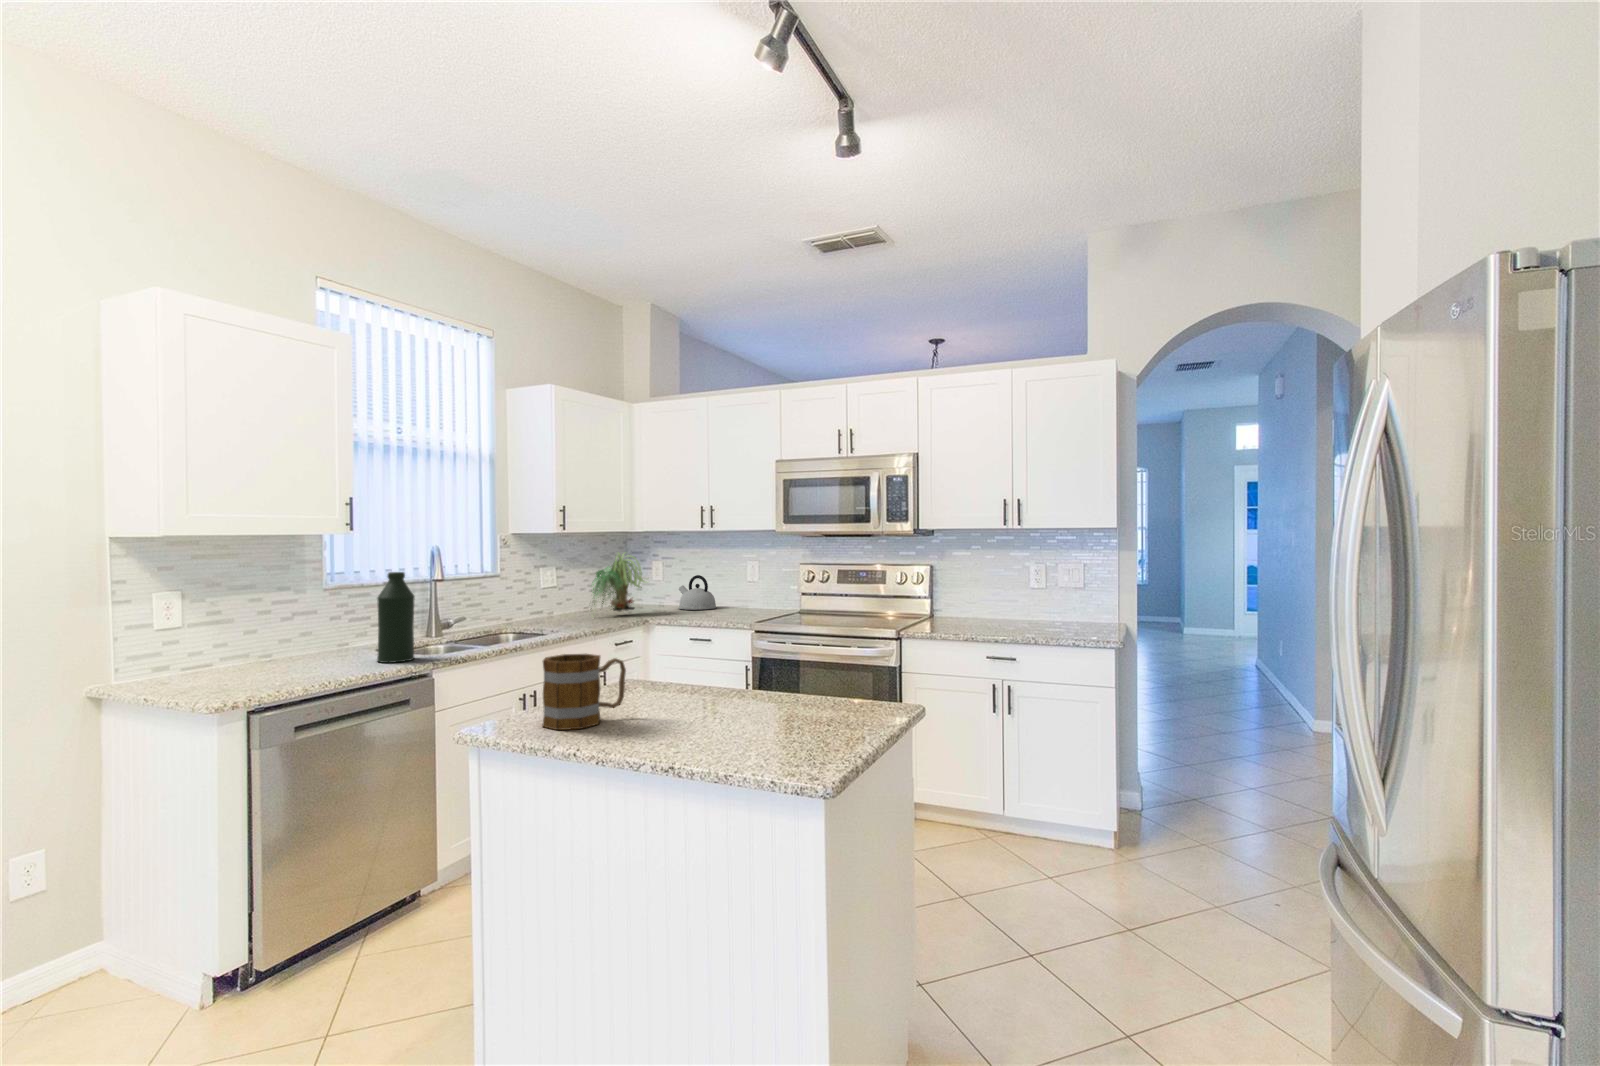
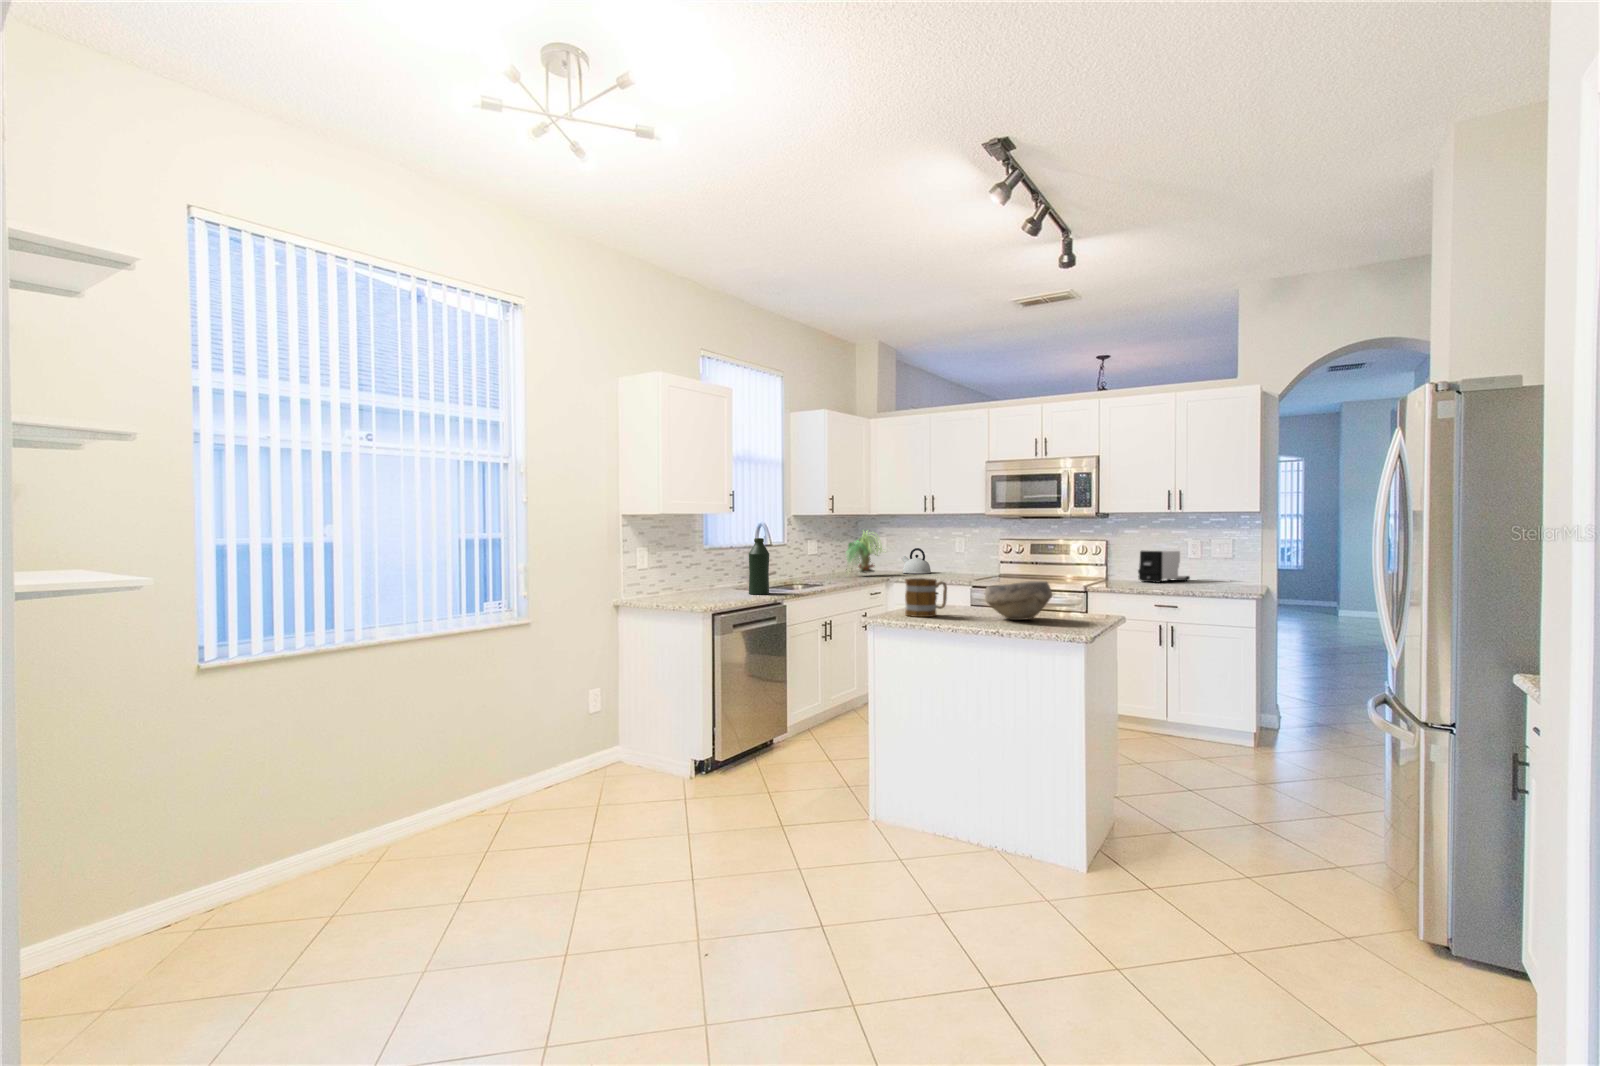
toaster: none [969,577,1033,622] -> present [1138,551,1190,583]
bowl: none [679,657,795,734] -> present [985,581,1052,620]

